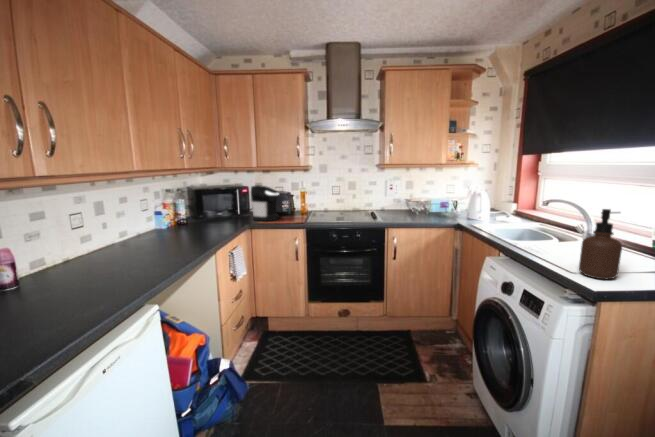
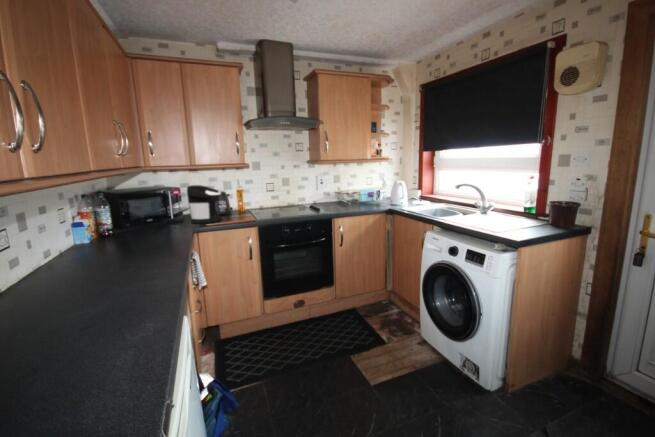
soap dispenser: present [579,209,622,279] -> none [499,188,523,234]

